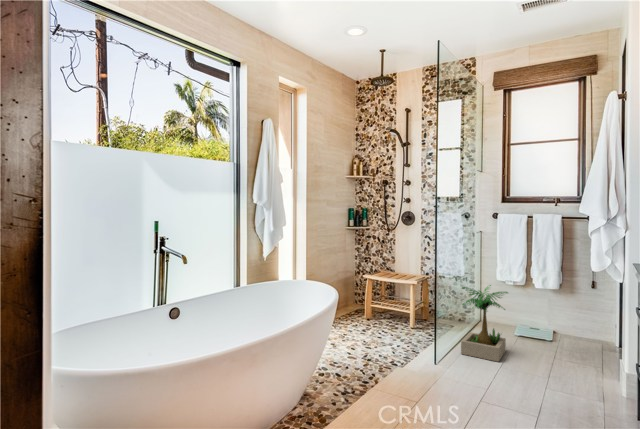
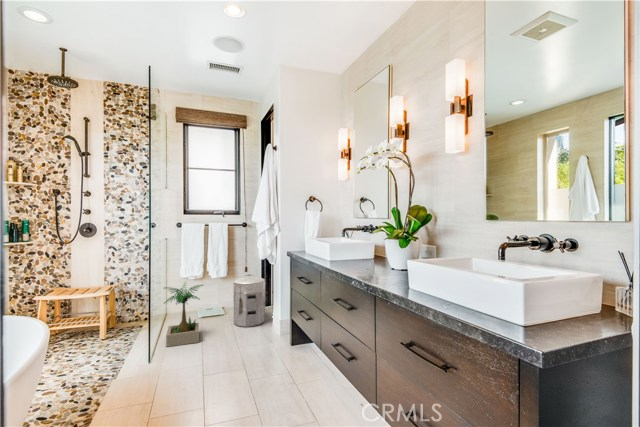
waste bin: none [559,291,614,368] -> present [233,275,265,327]

